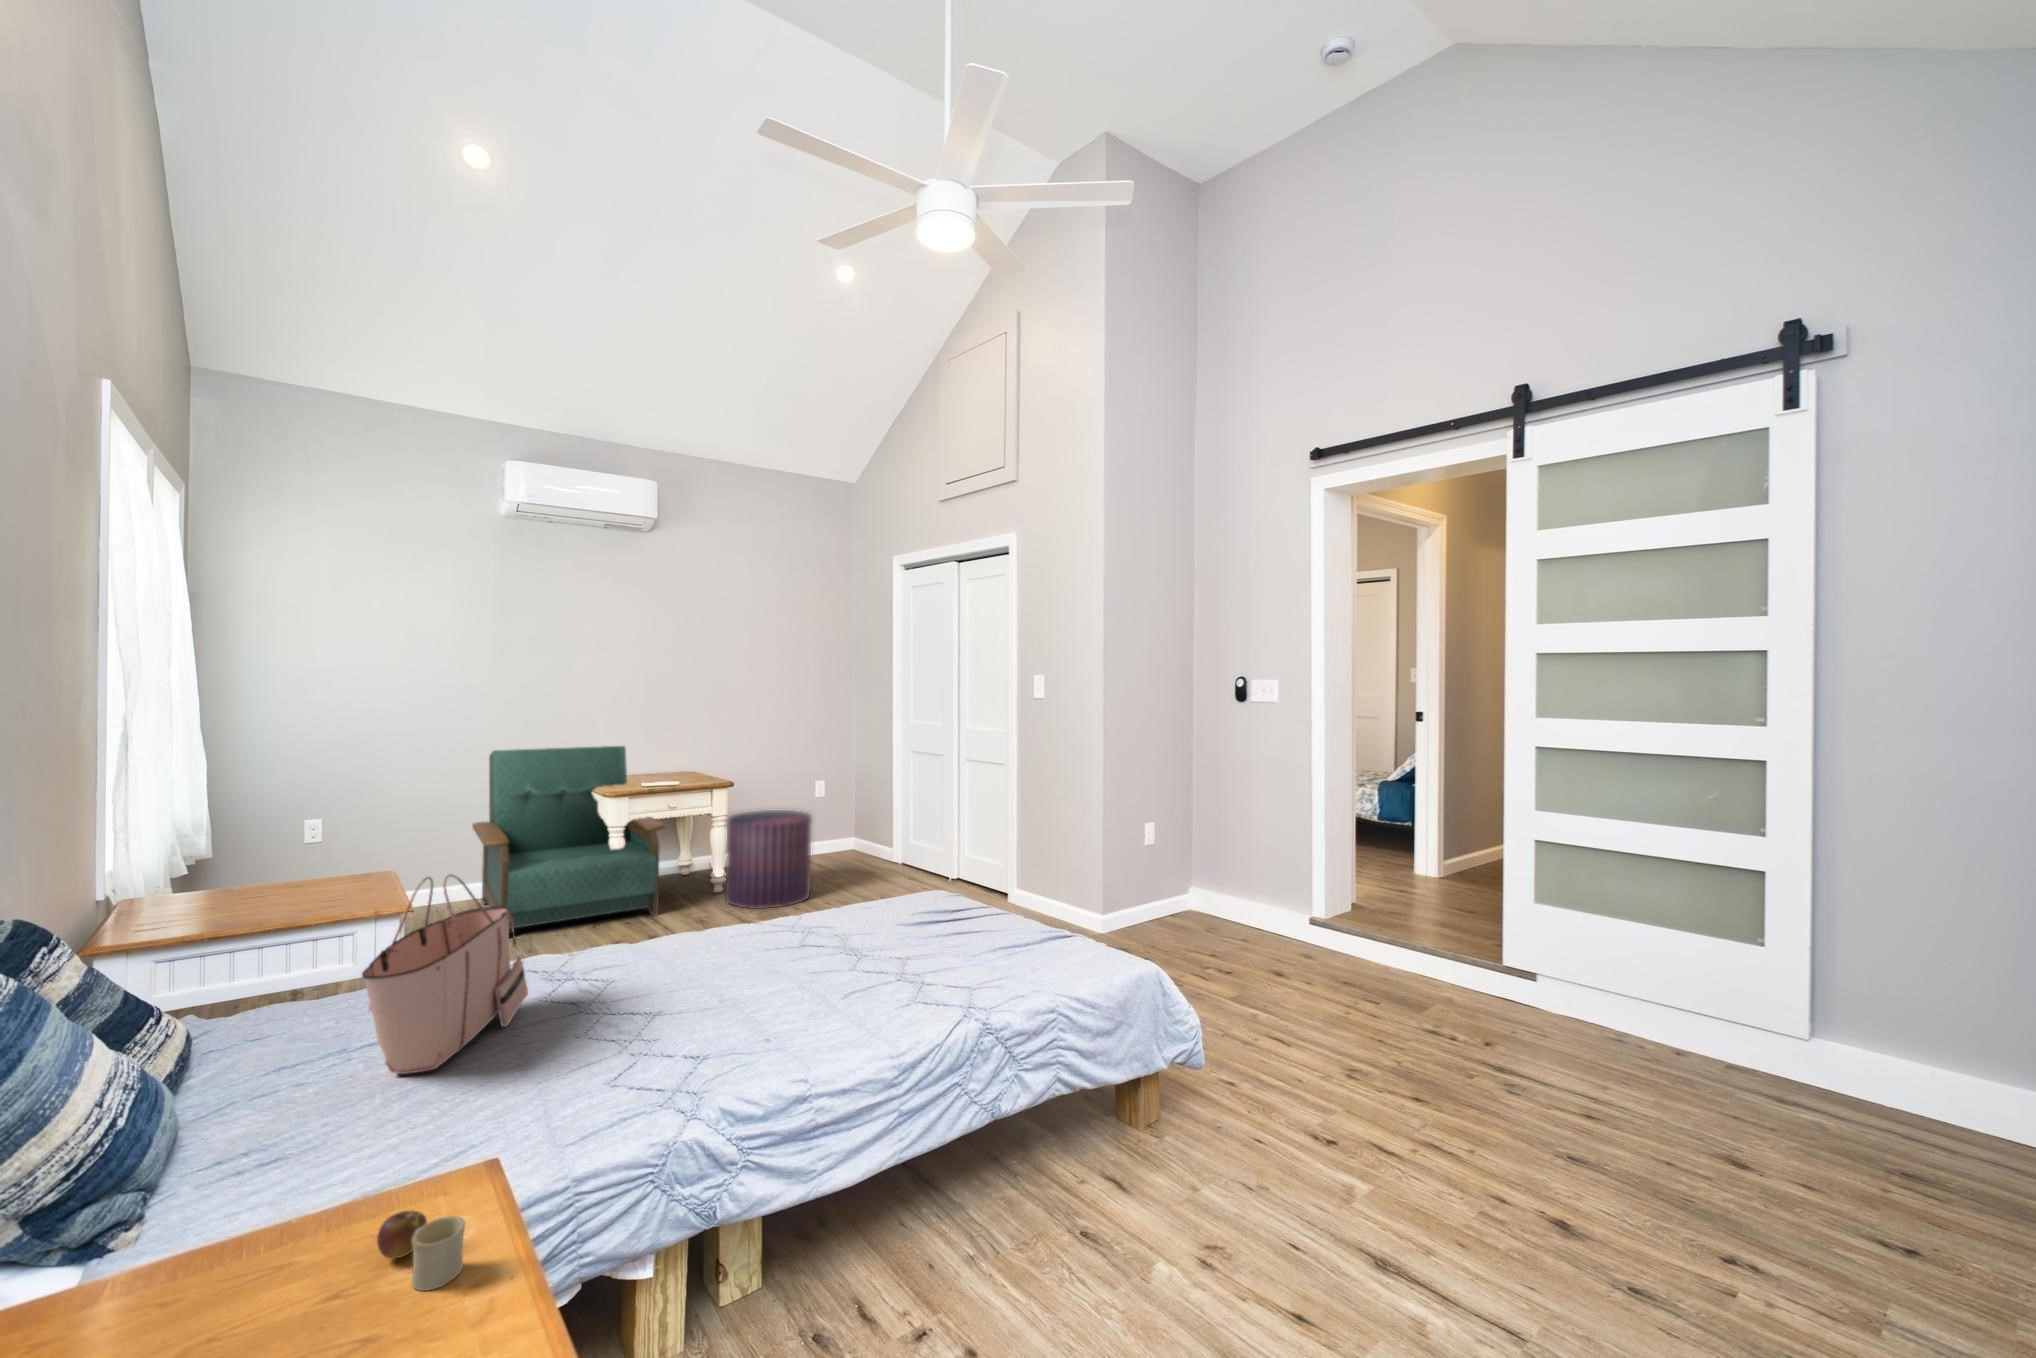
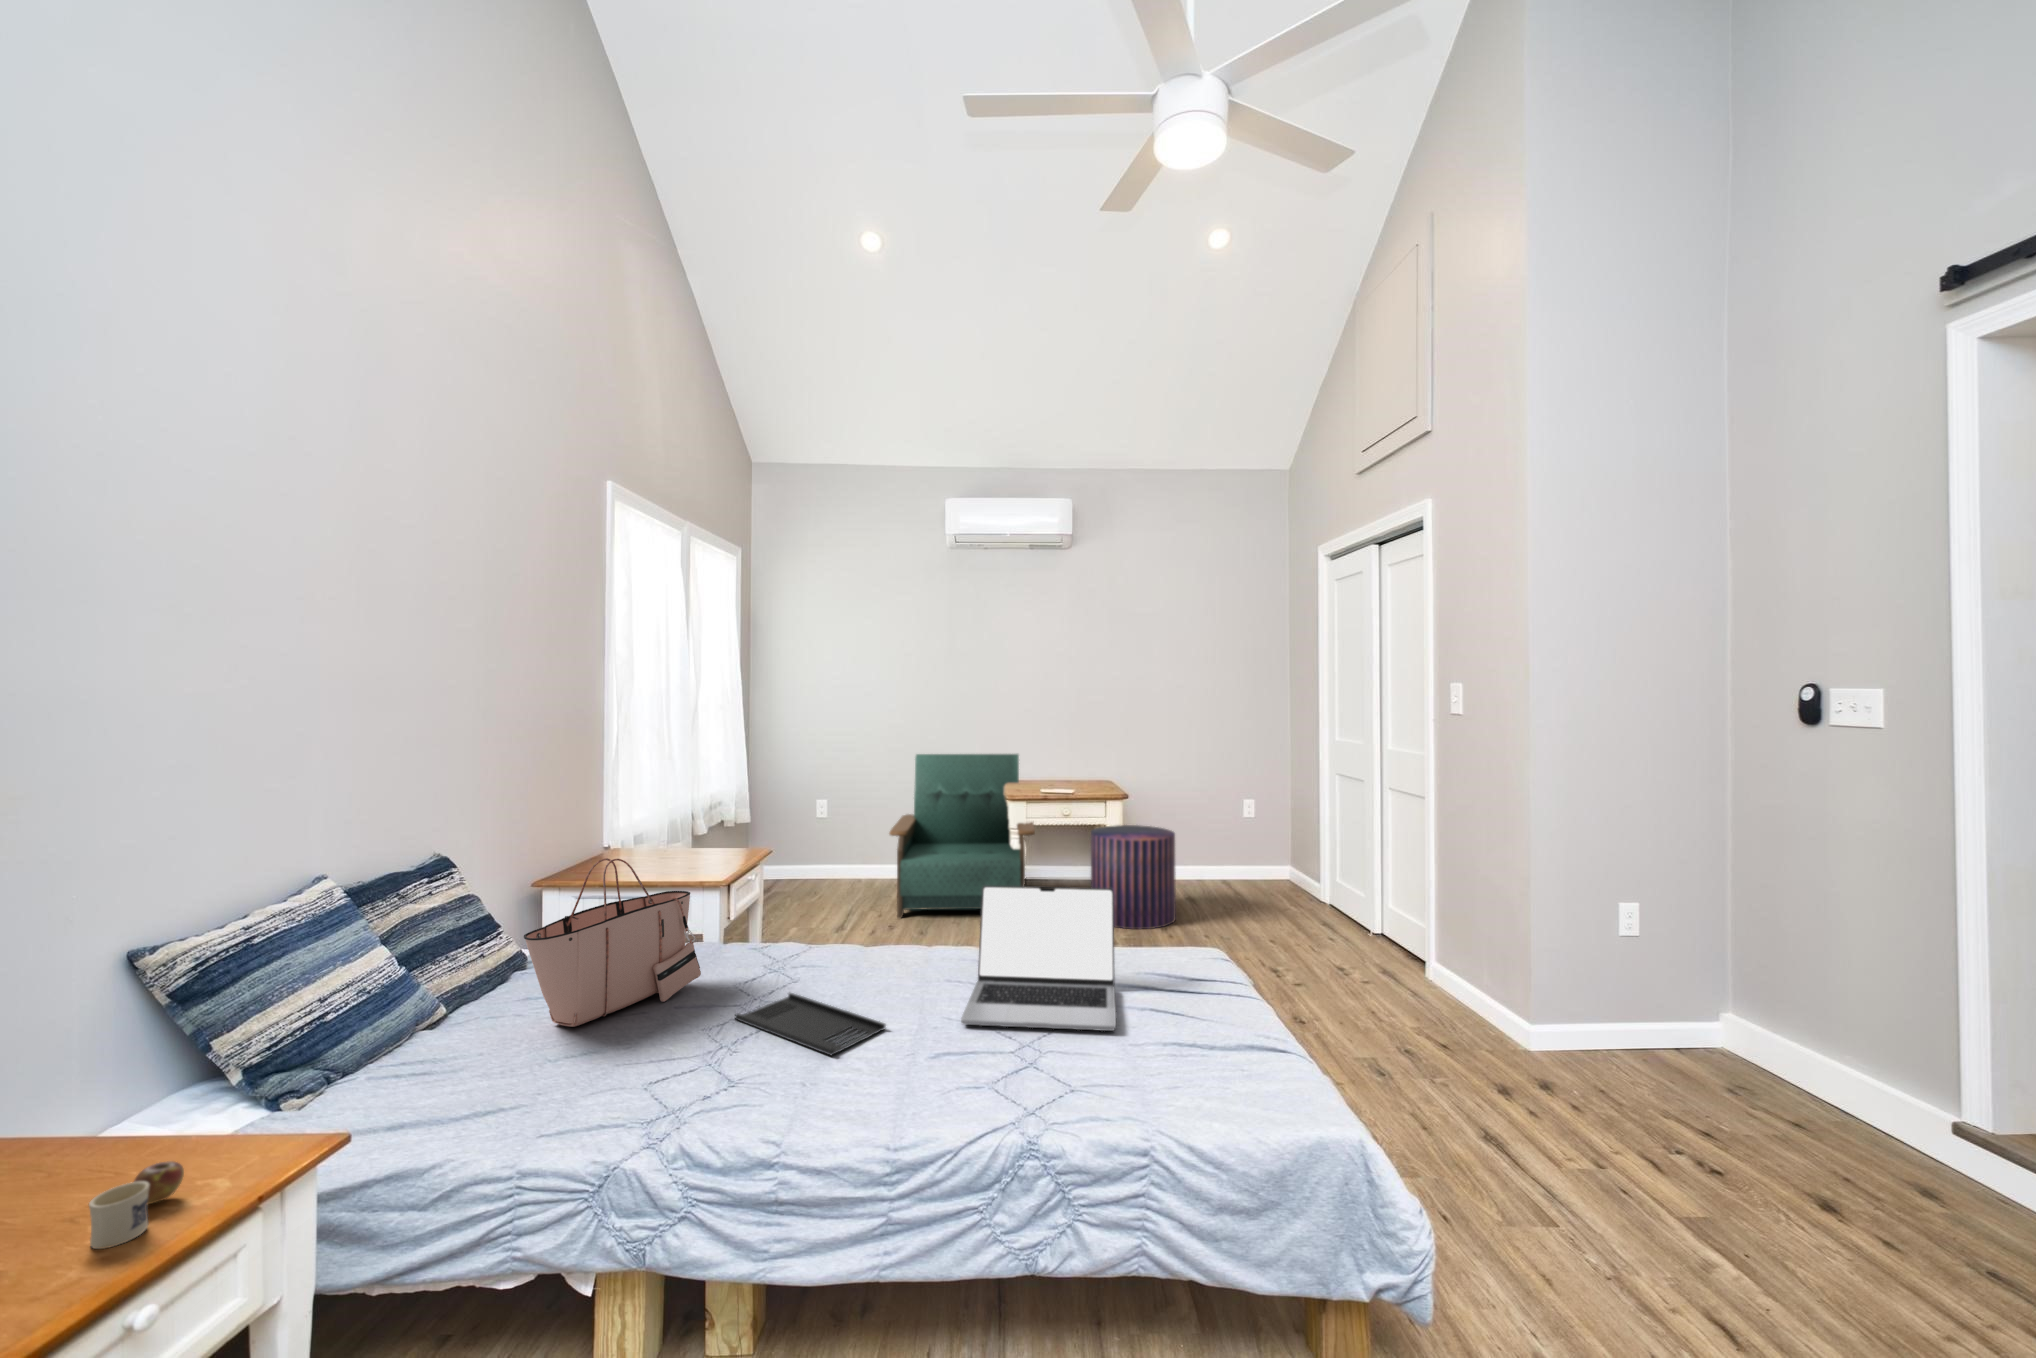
laptop: none [807,849,962,974] -> present [961,886,1116,1031]
tray: none [620,987,784,1020] -> present [735,993,885,1055]

